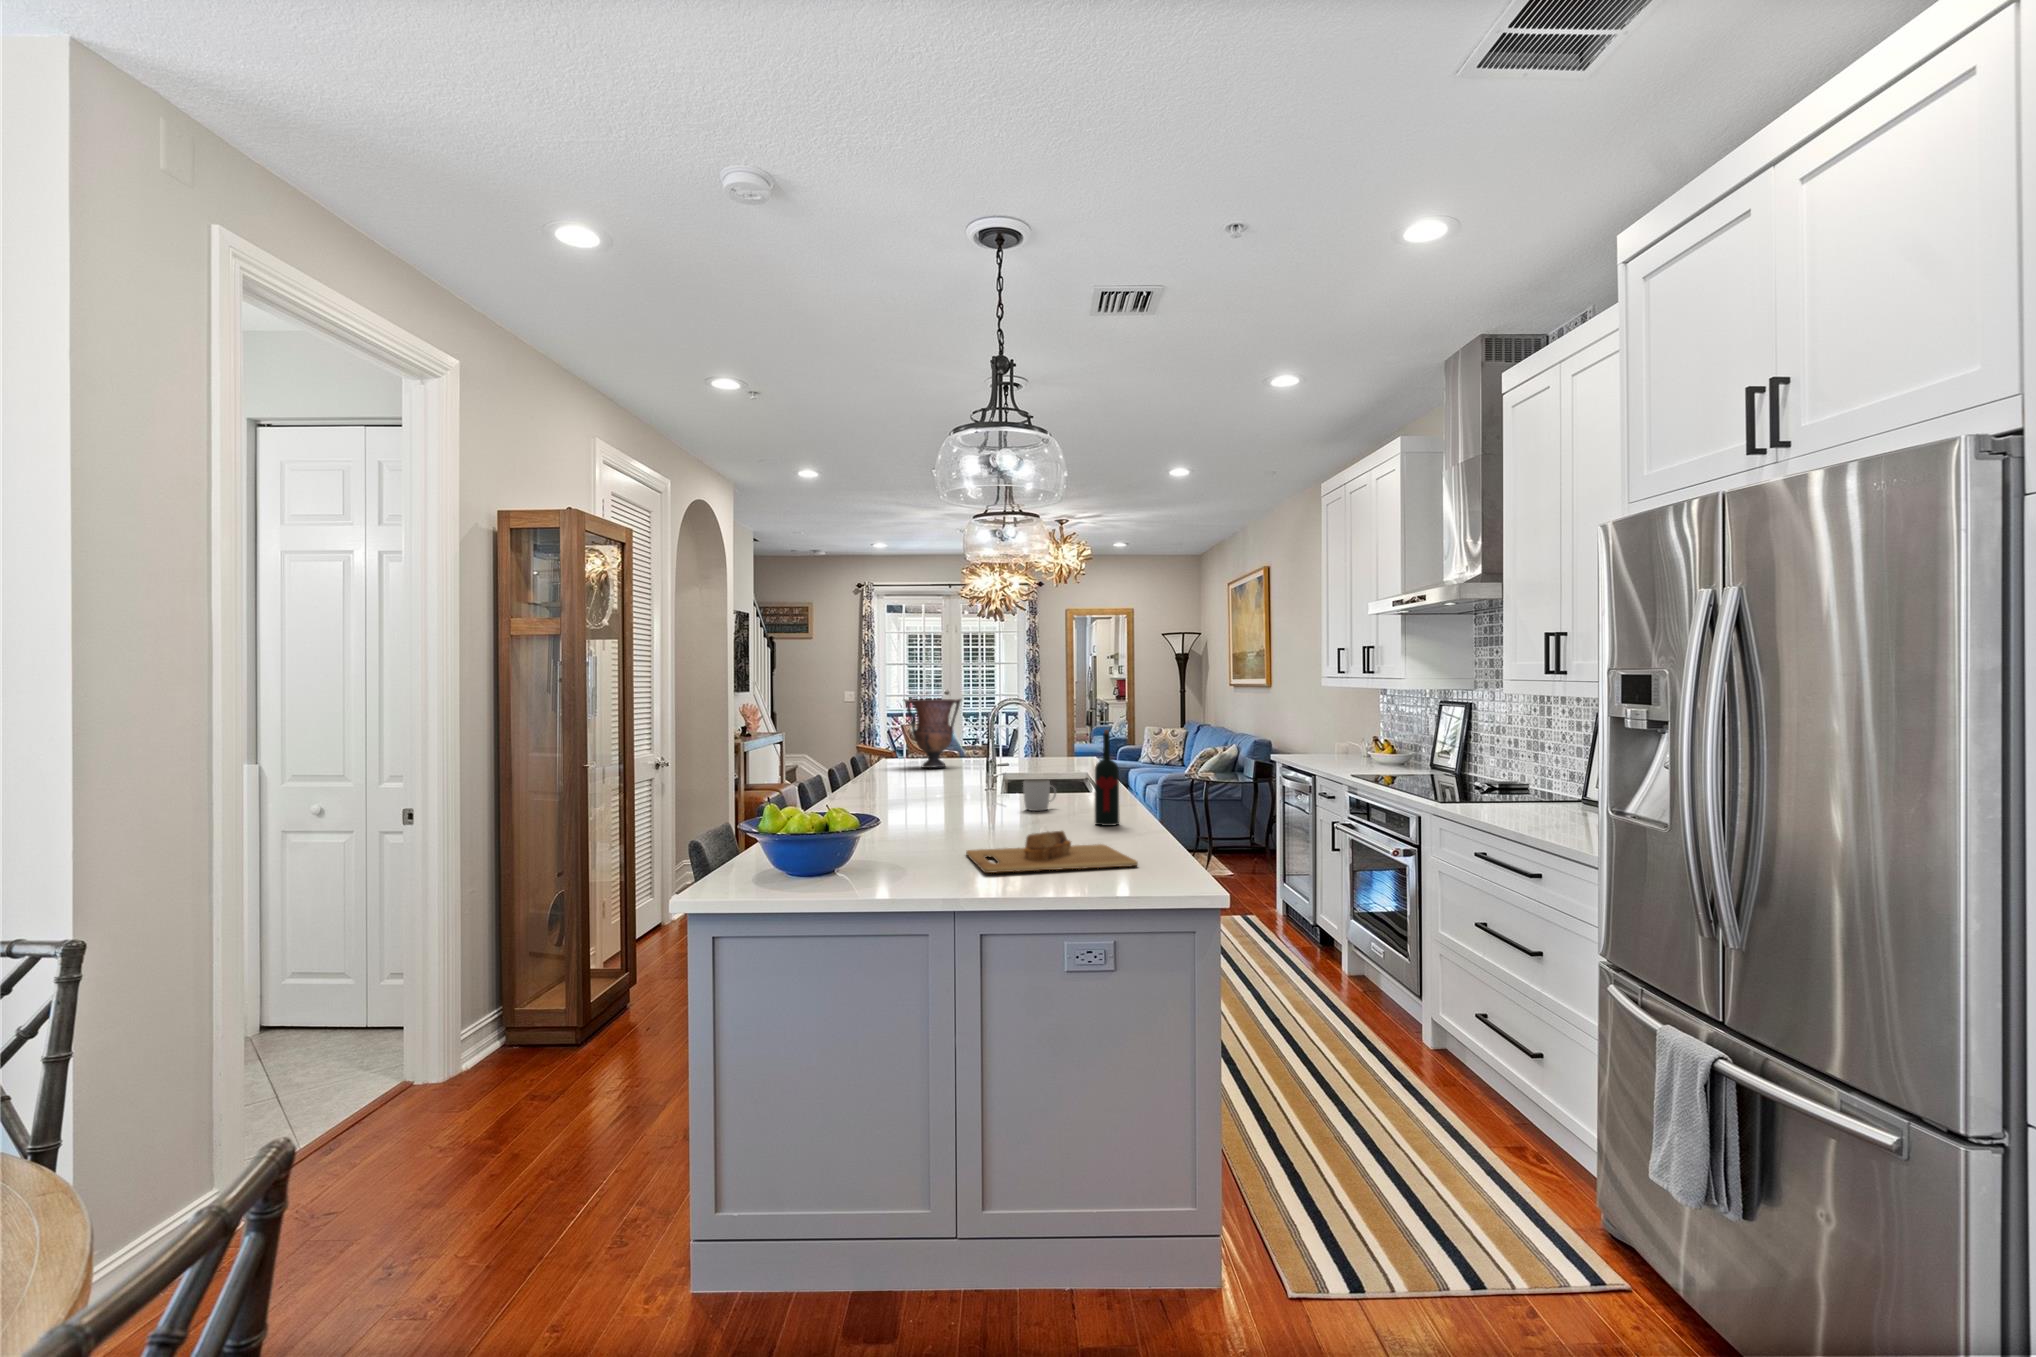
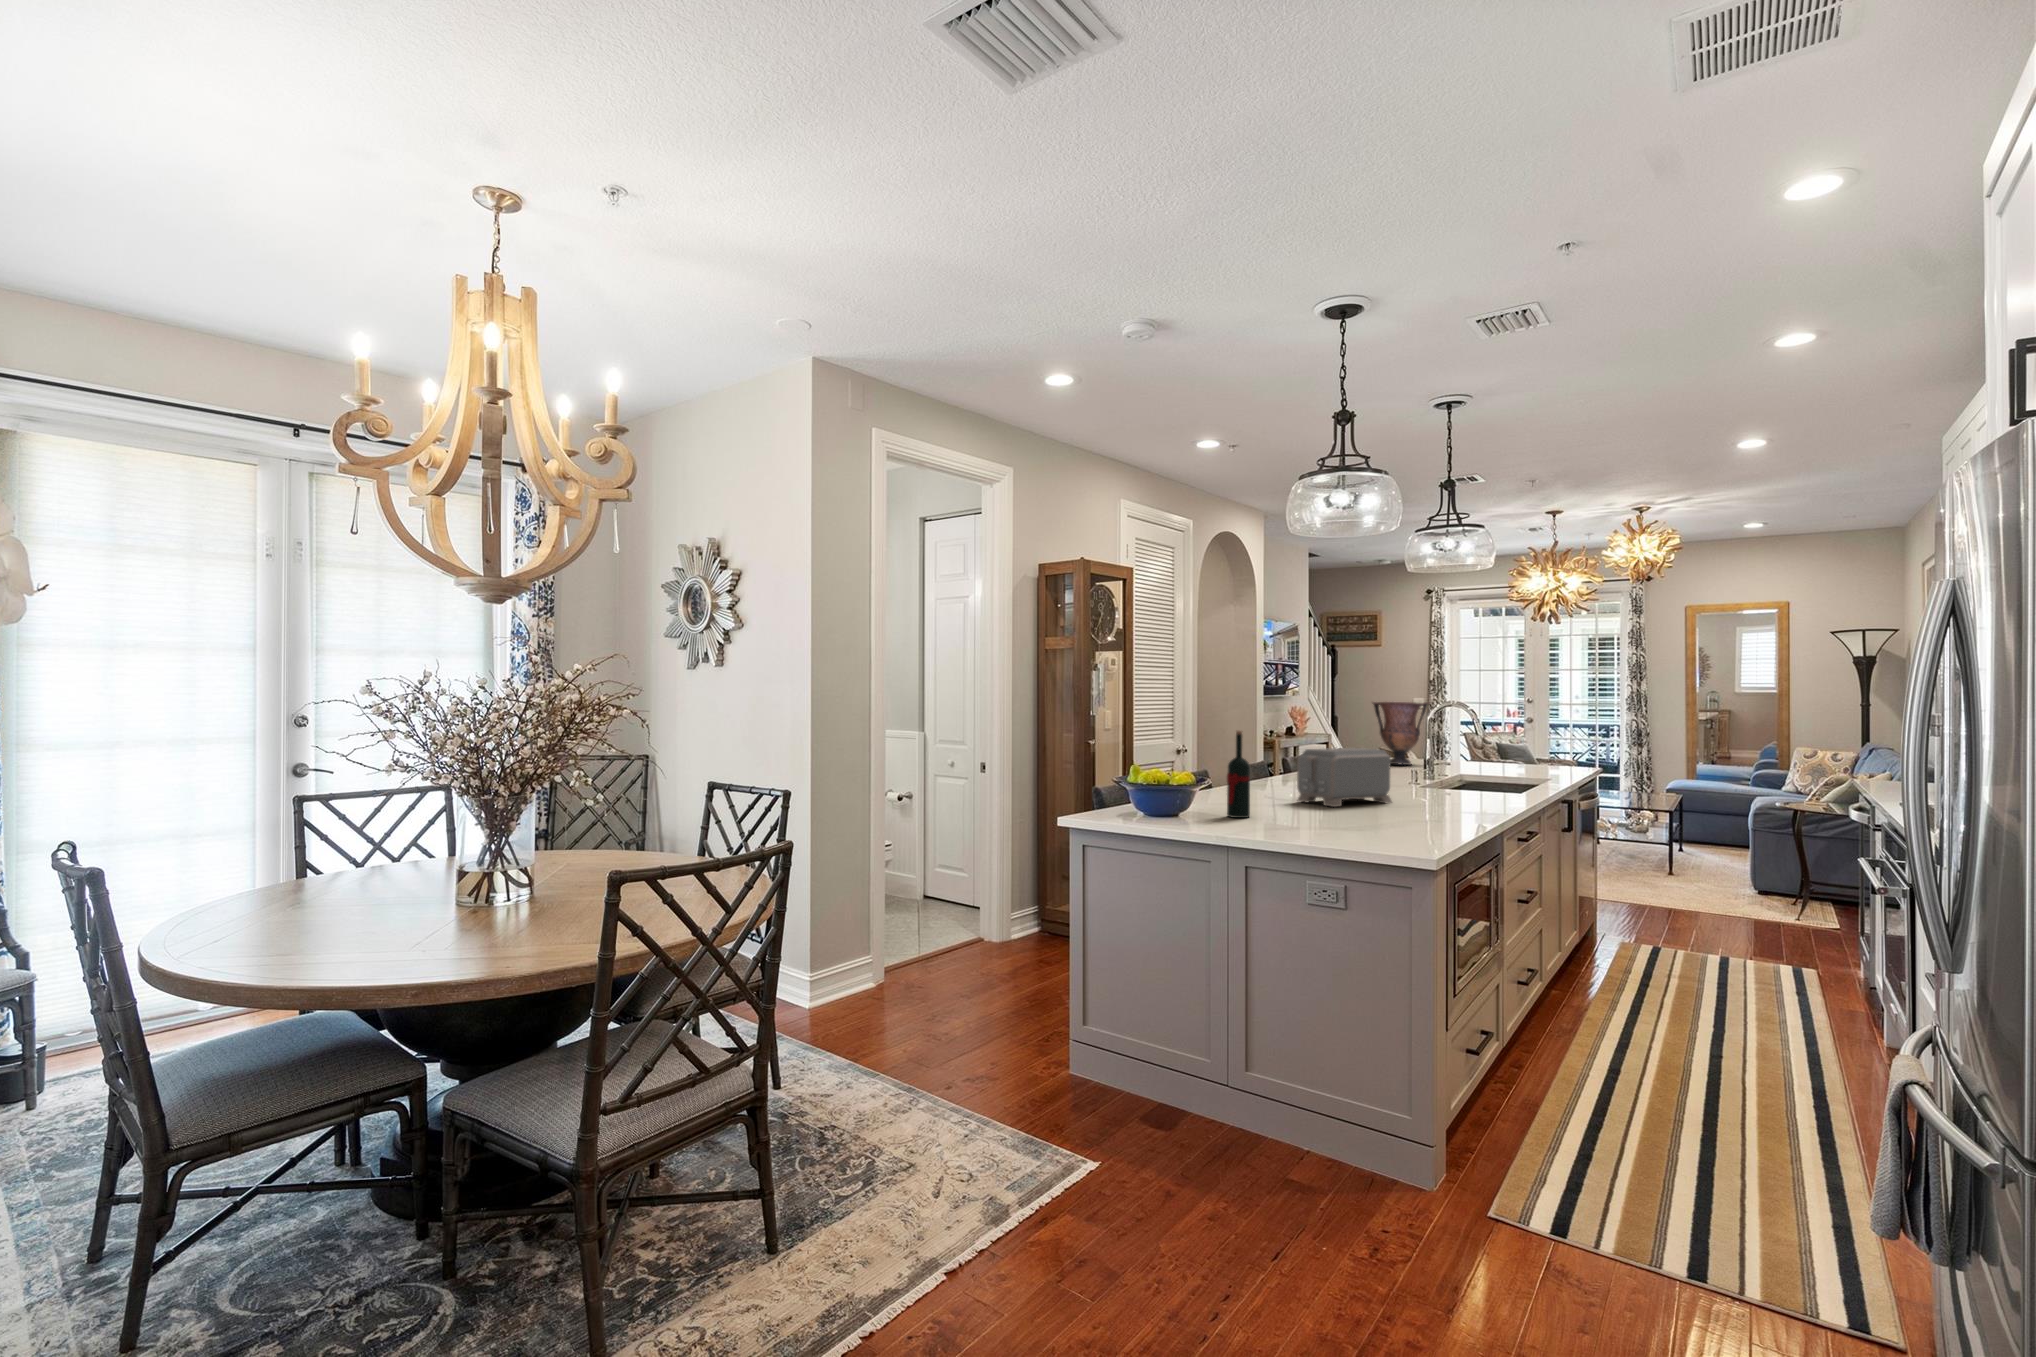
wine bottle: present [1095,729,1120,826] -> present [1227,731,1250,818]
toaster: none [924,755,1020,828] -> present [1297,748,1392,807]
mug: present [1023,780,1056,811] -> none [1405,773,1440,801]
cutting board: present [966,831,1138,873] -> none [1273,807,1412,841]

